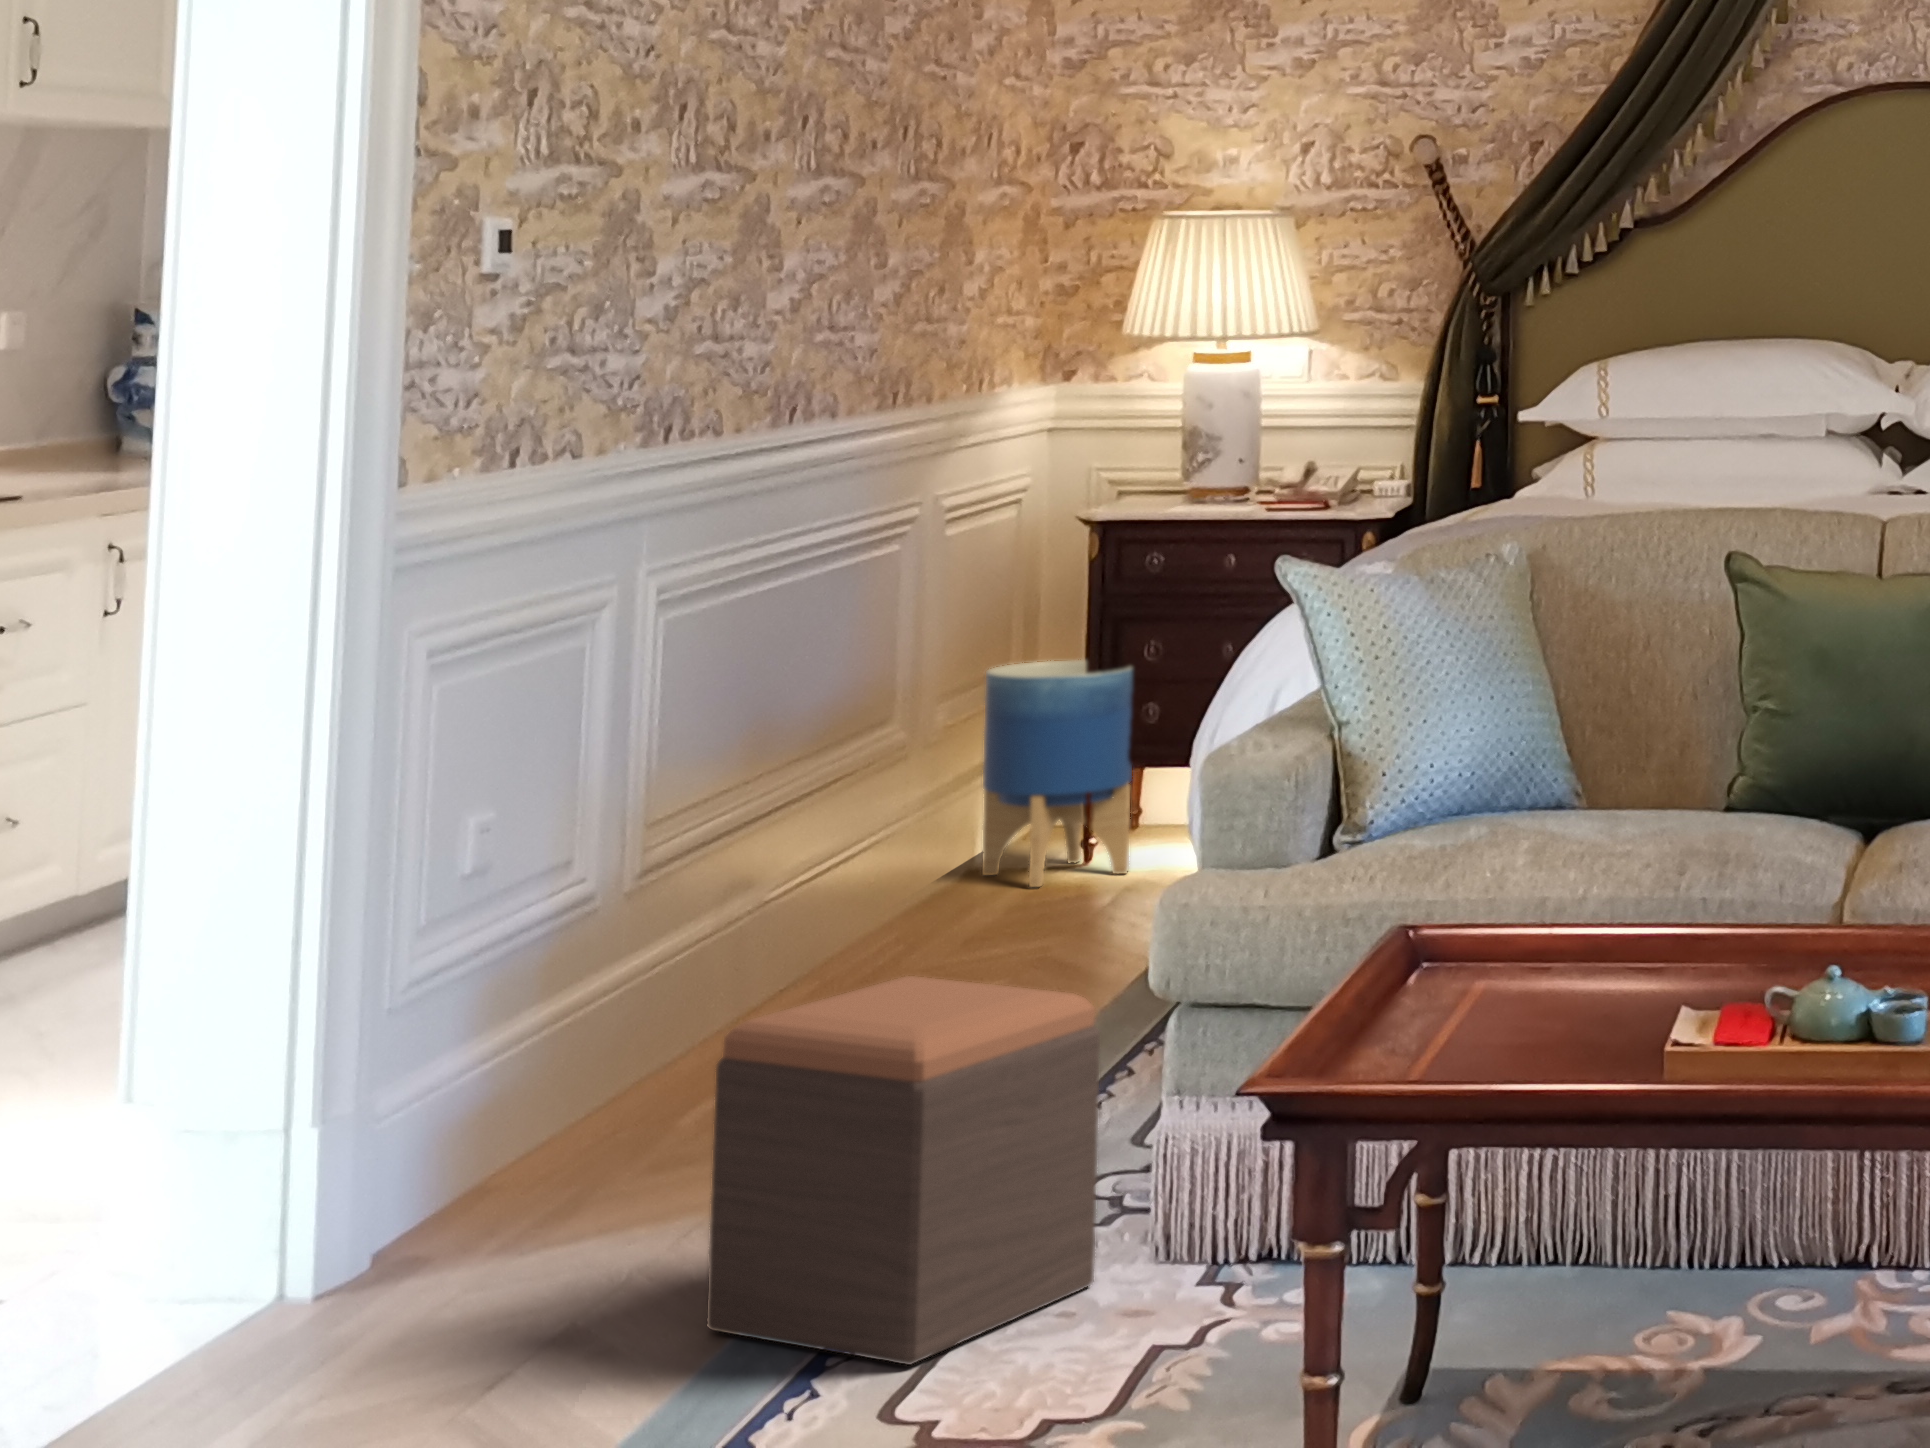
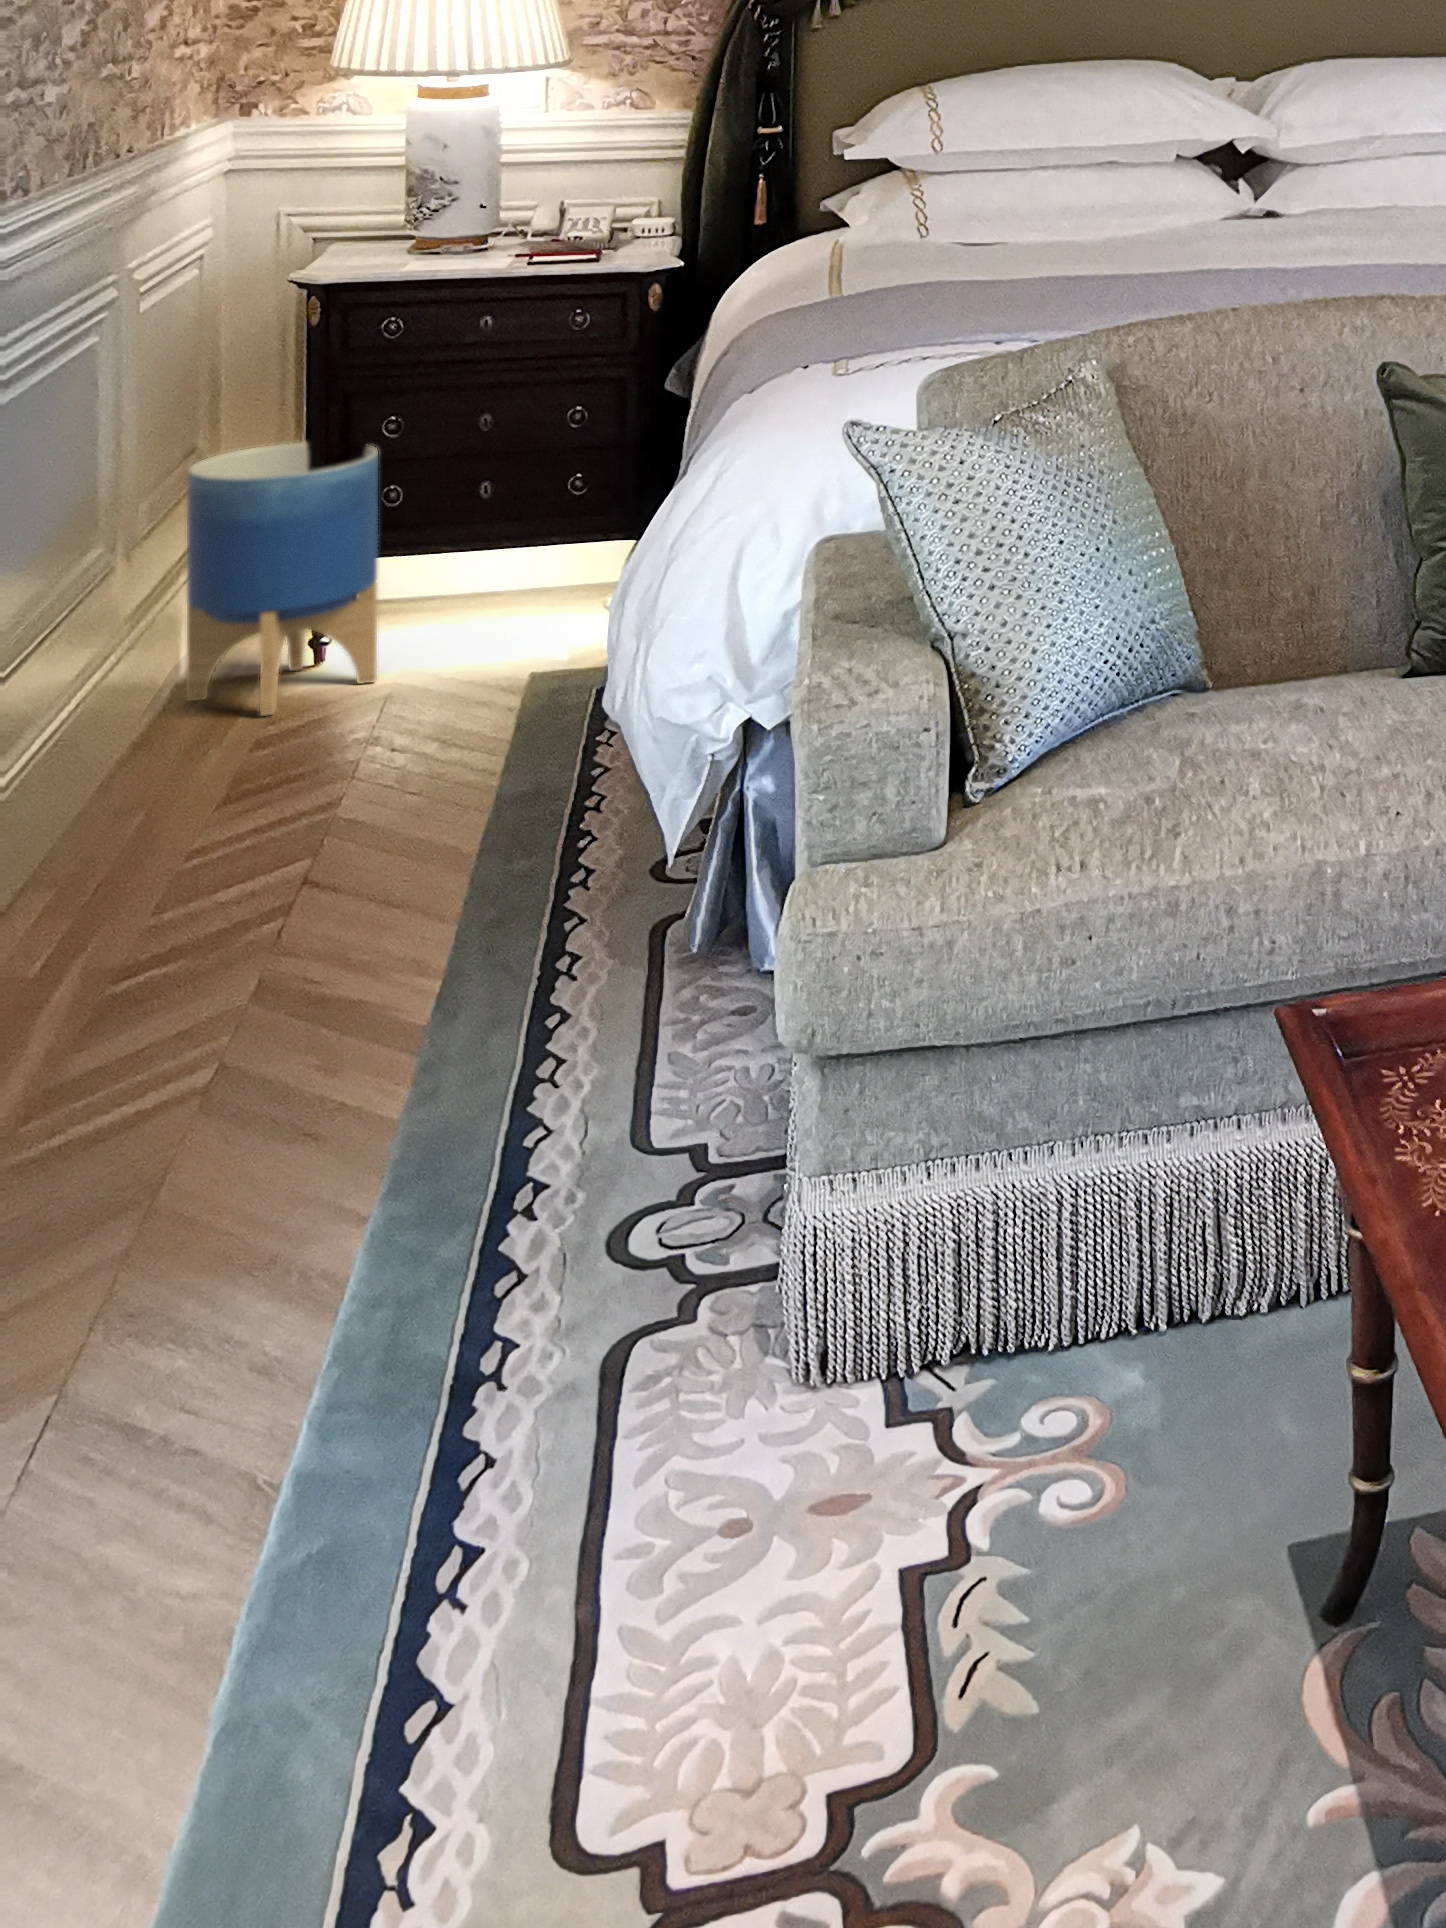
footstool: present [707,976,1100,1365] -> none [191,1090,742,1703]

